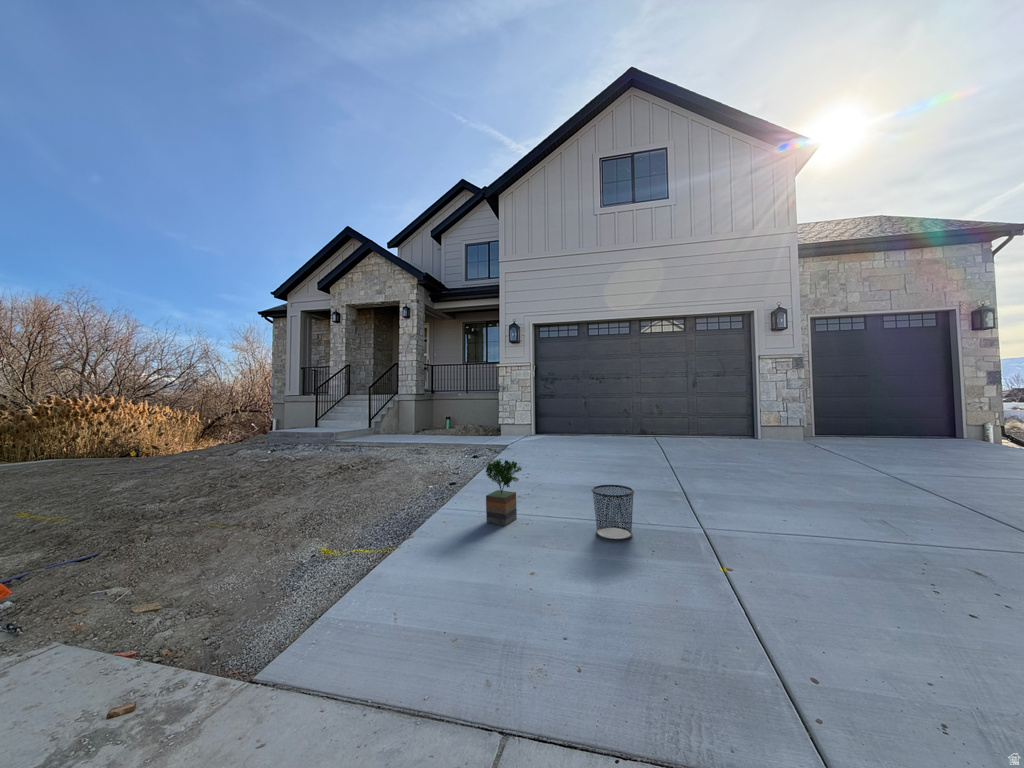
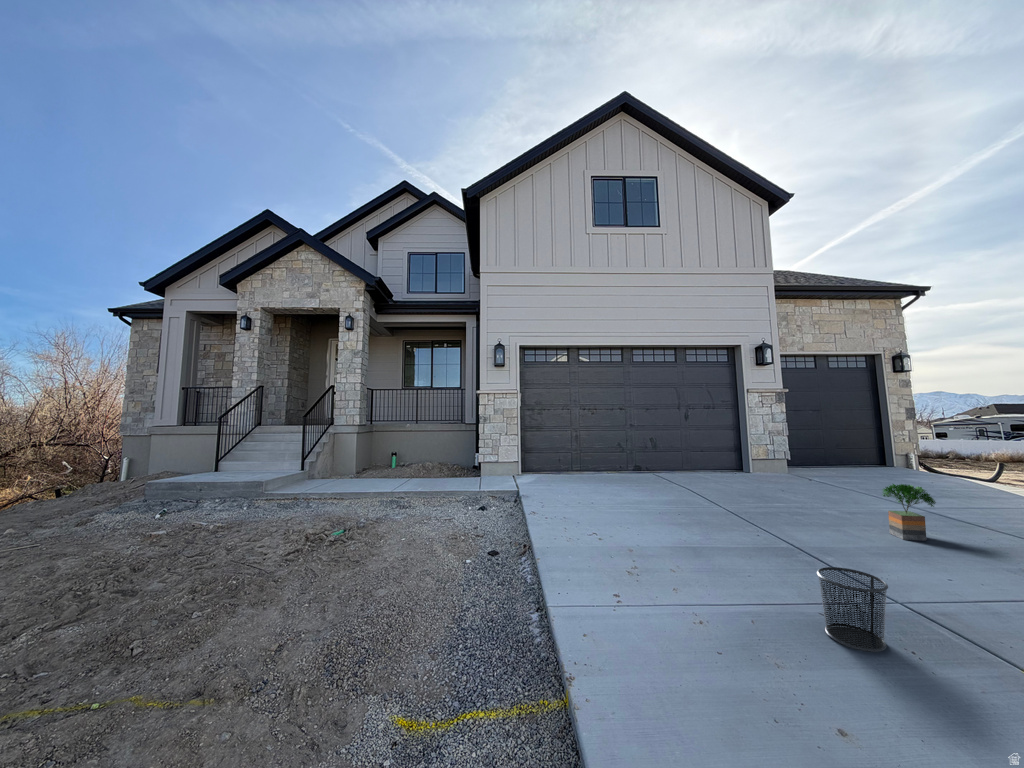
potted tree: present [486,460,522,526] -> present [883,484,936,541]

